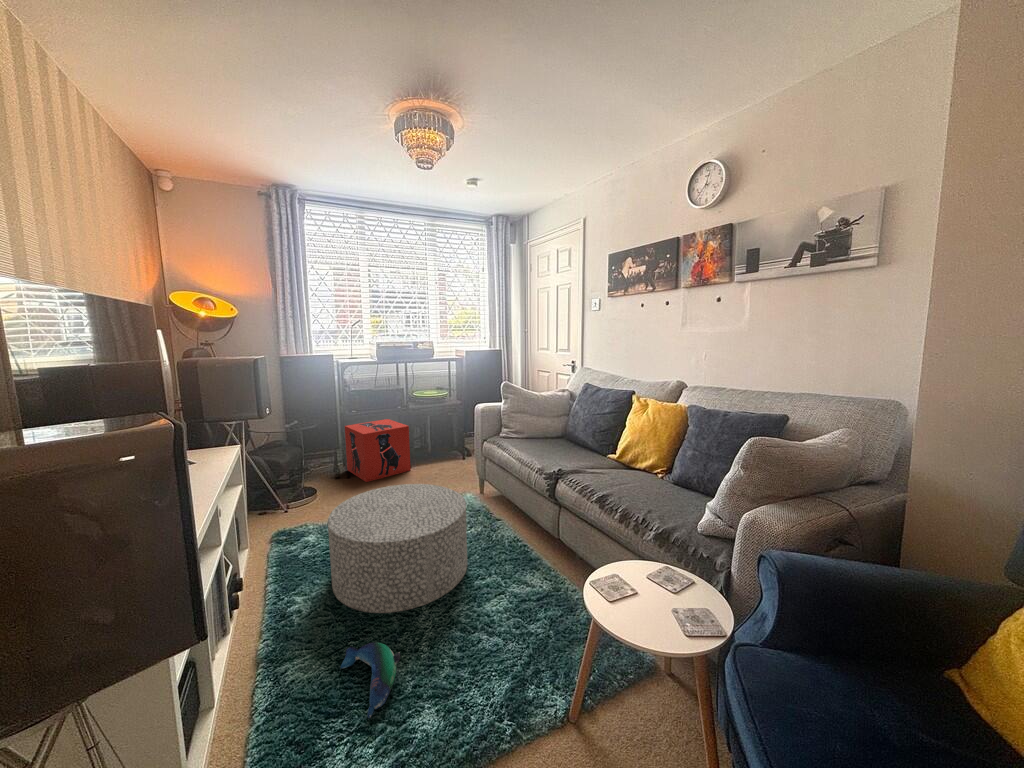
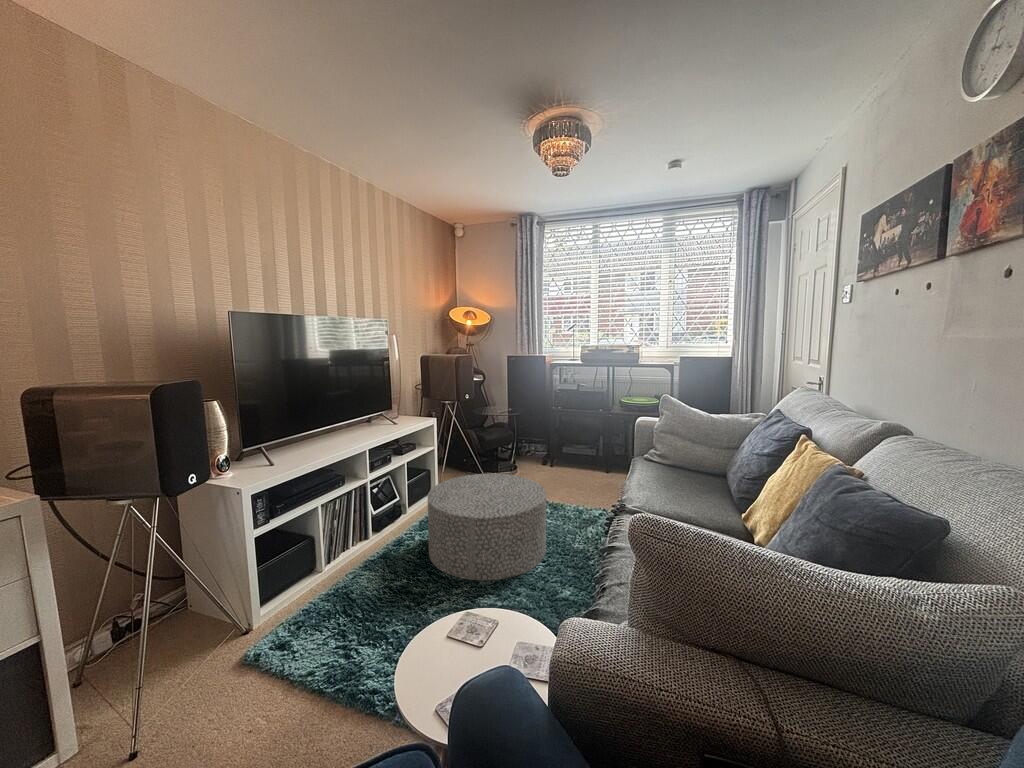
storage box: present [345,419,411,482] -> none [553,421,600,476]
plush toy: present [340,642,400,718] -> none [352,575,400,621]

